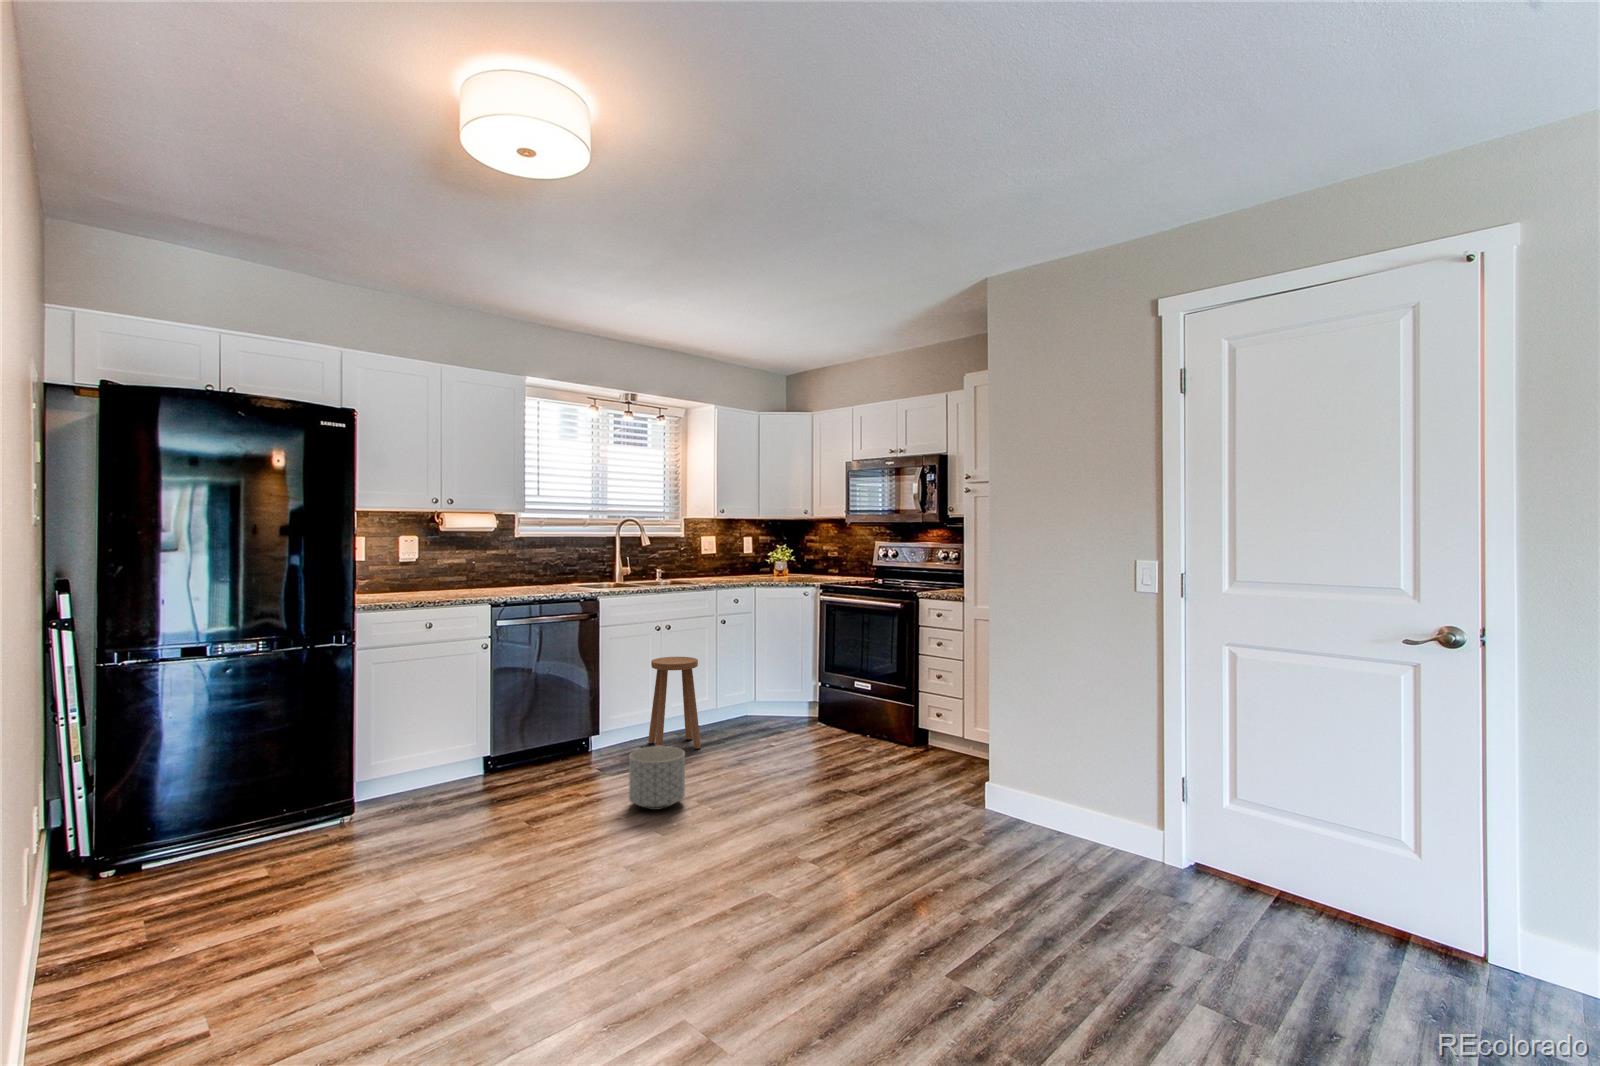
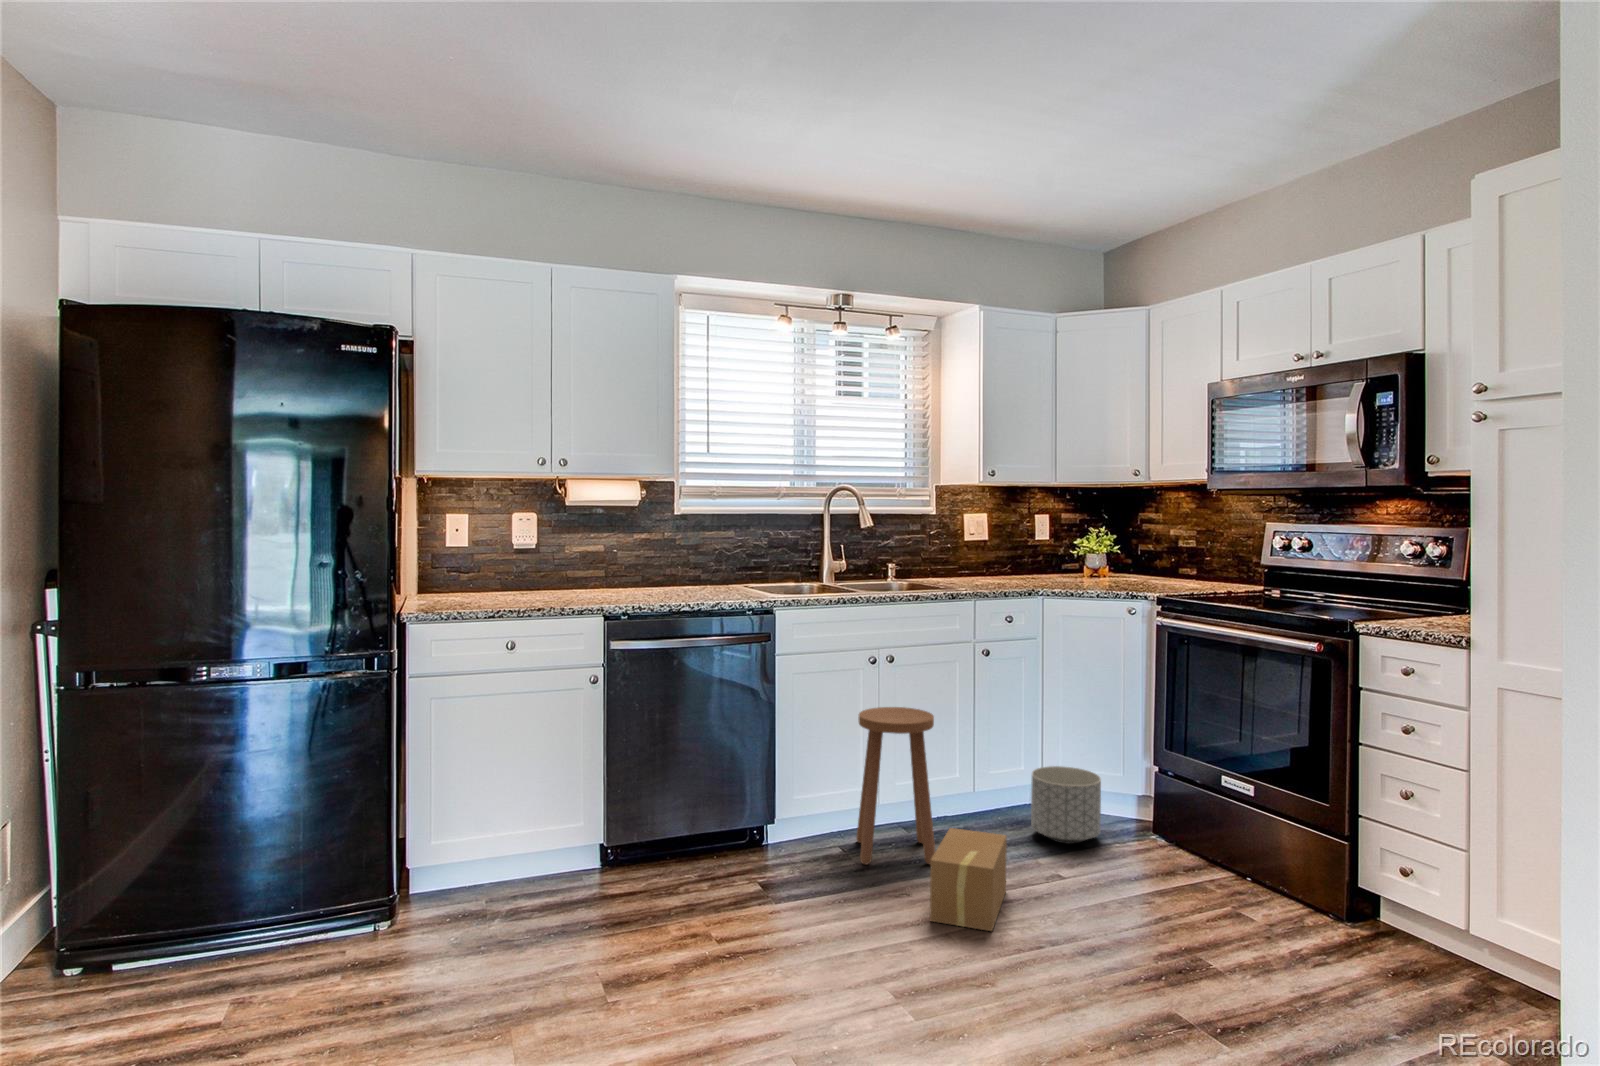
cardboard box: none [706,722,744,772] -> present [930,828,1007,931]
planter: present [629,746,685,810] -> present [1031,766,1101,844]

